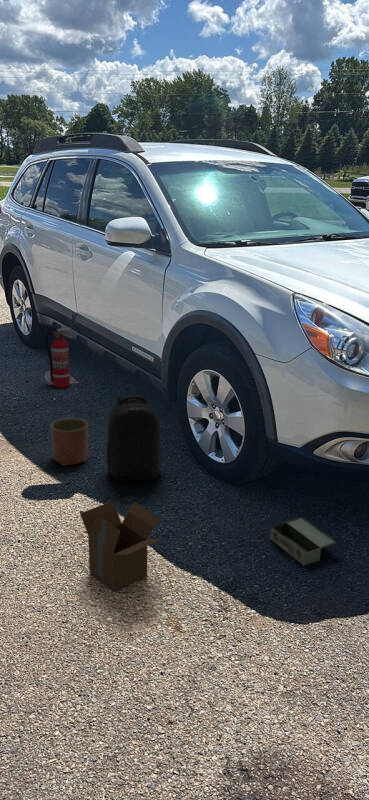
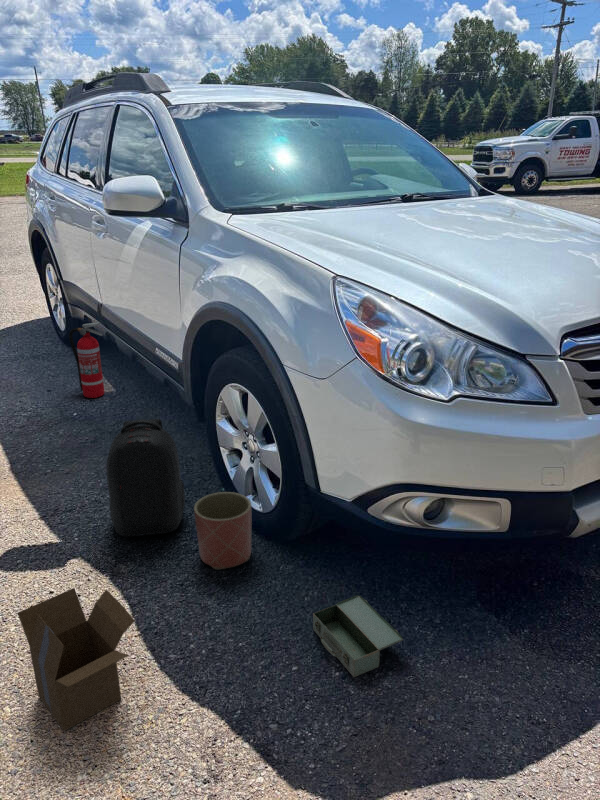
planter: present [50,418,88,465] -> present [194,492,252,569]

